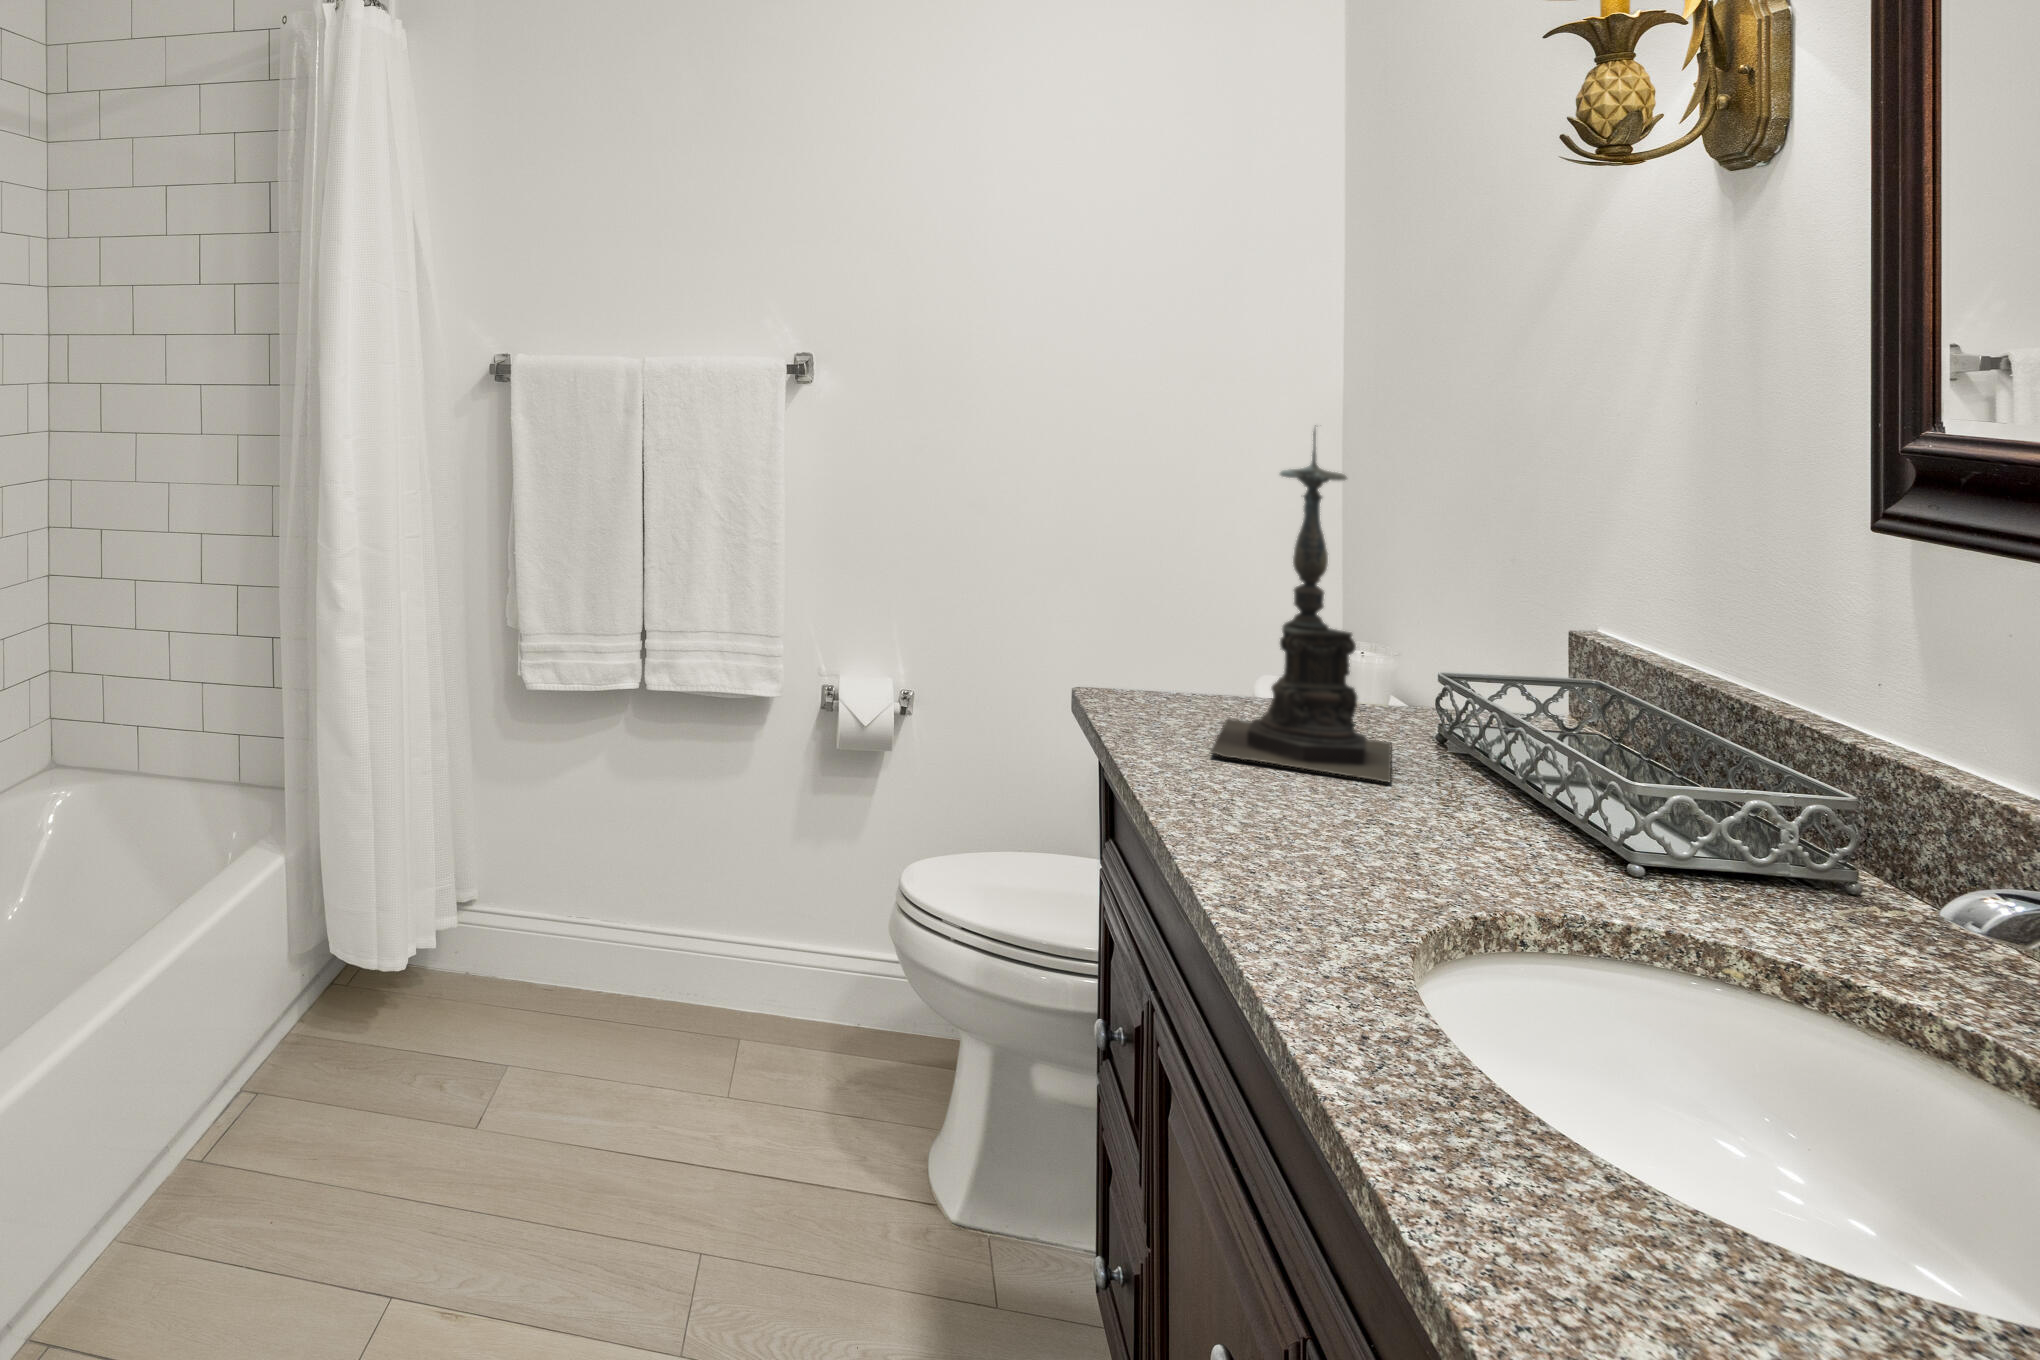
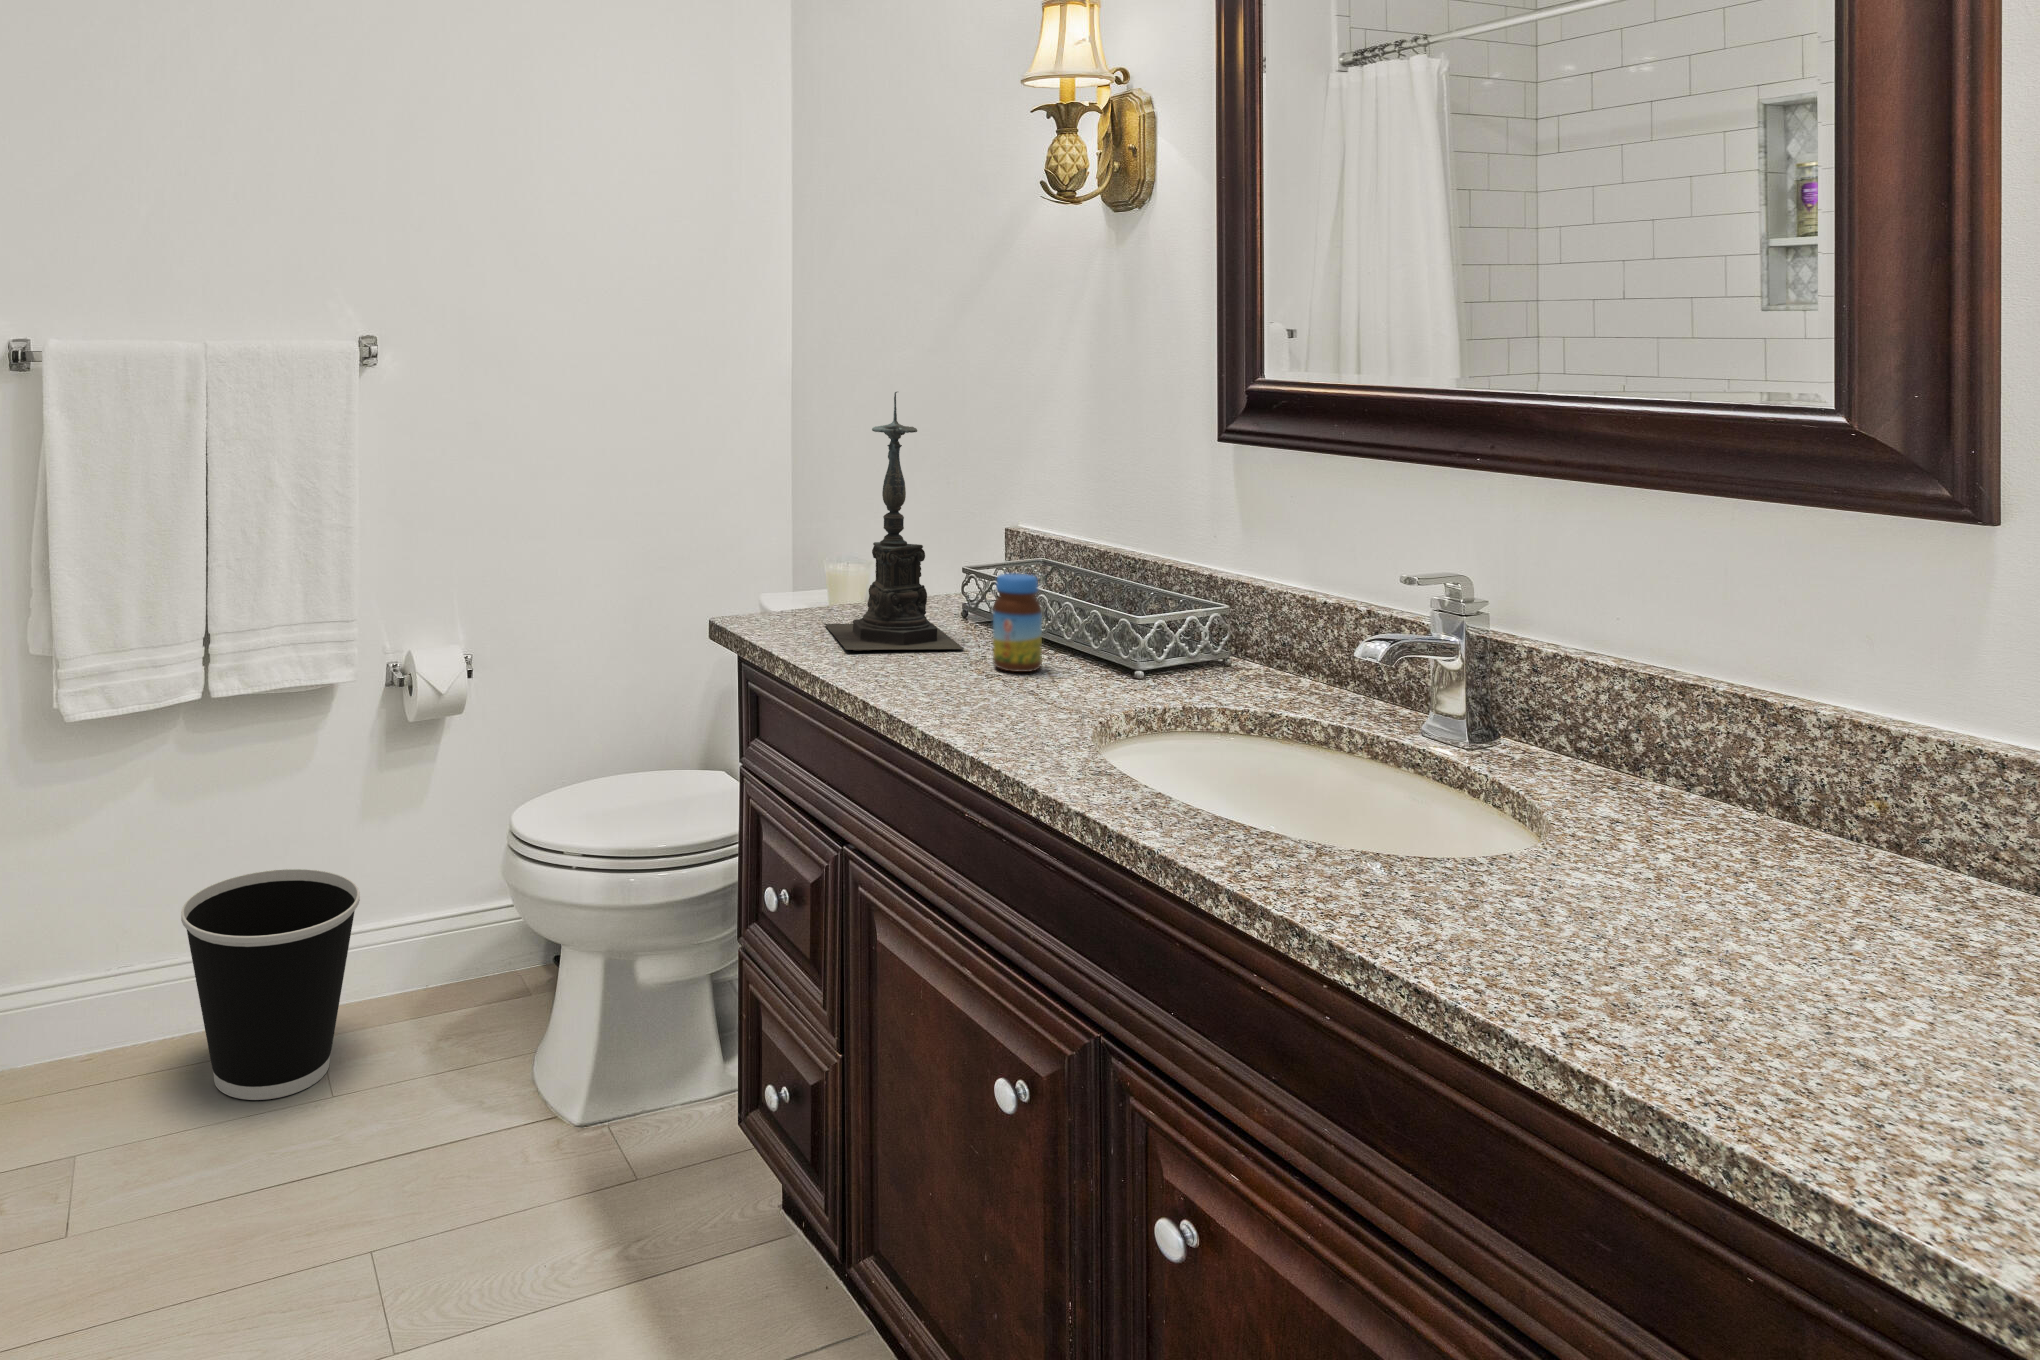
jar: none [1406,686,1488,831] -> present [993,574,1042,672]
wastebasket: none [595,871,764,1099] -> present [181,869,360,1100]

